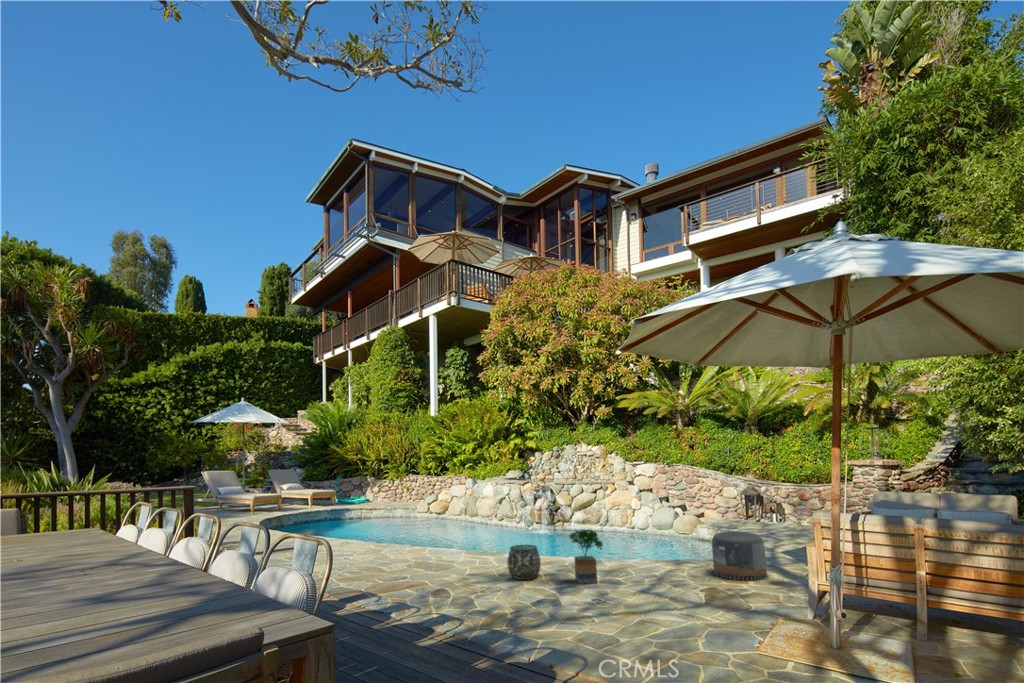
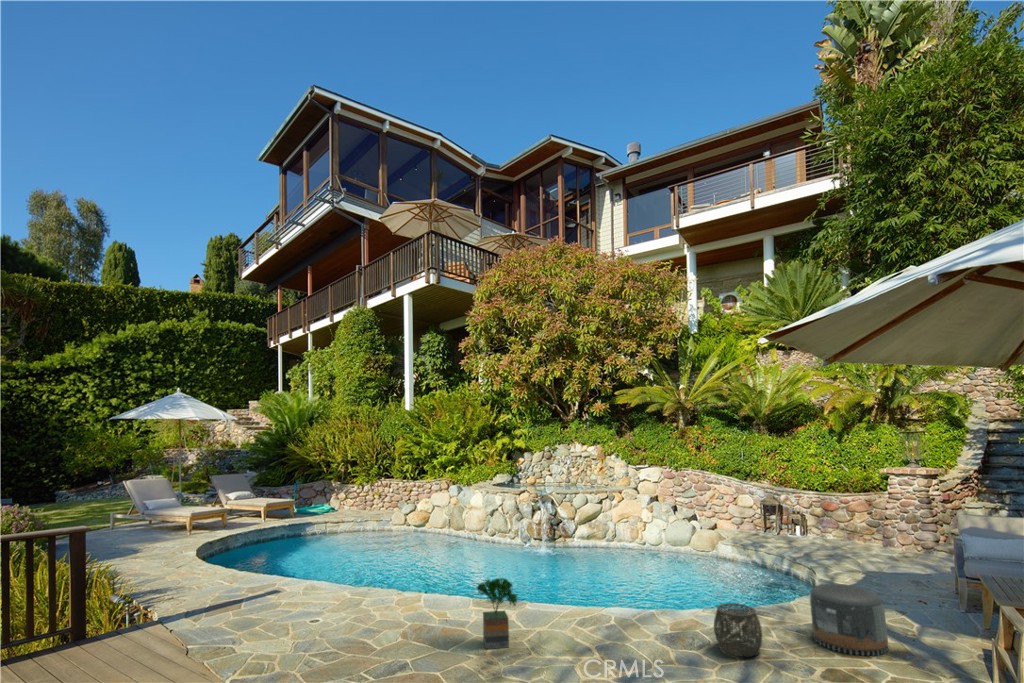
potted tree: present [569,530,603,584] -> present [477,578,517,649]
woven basket: present [507,545,541,580] -> present [714,603,762,657]

